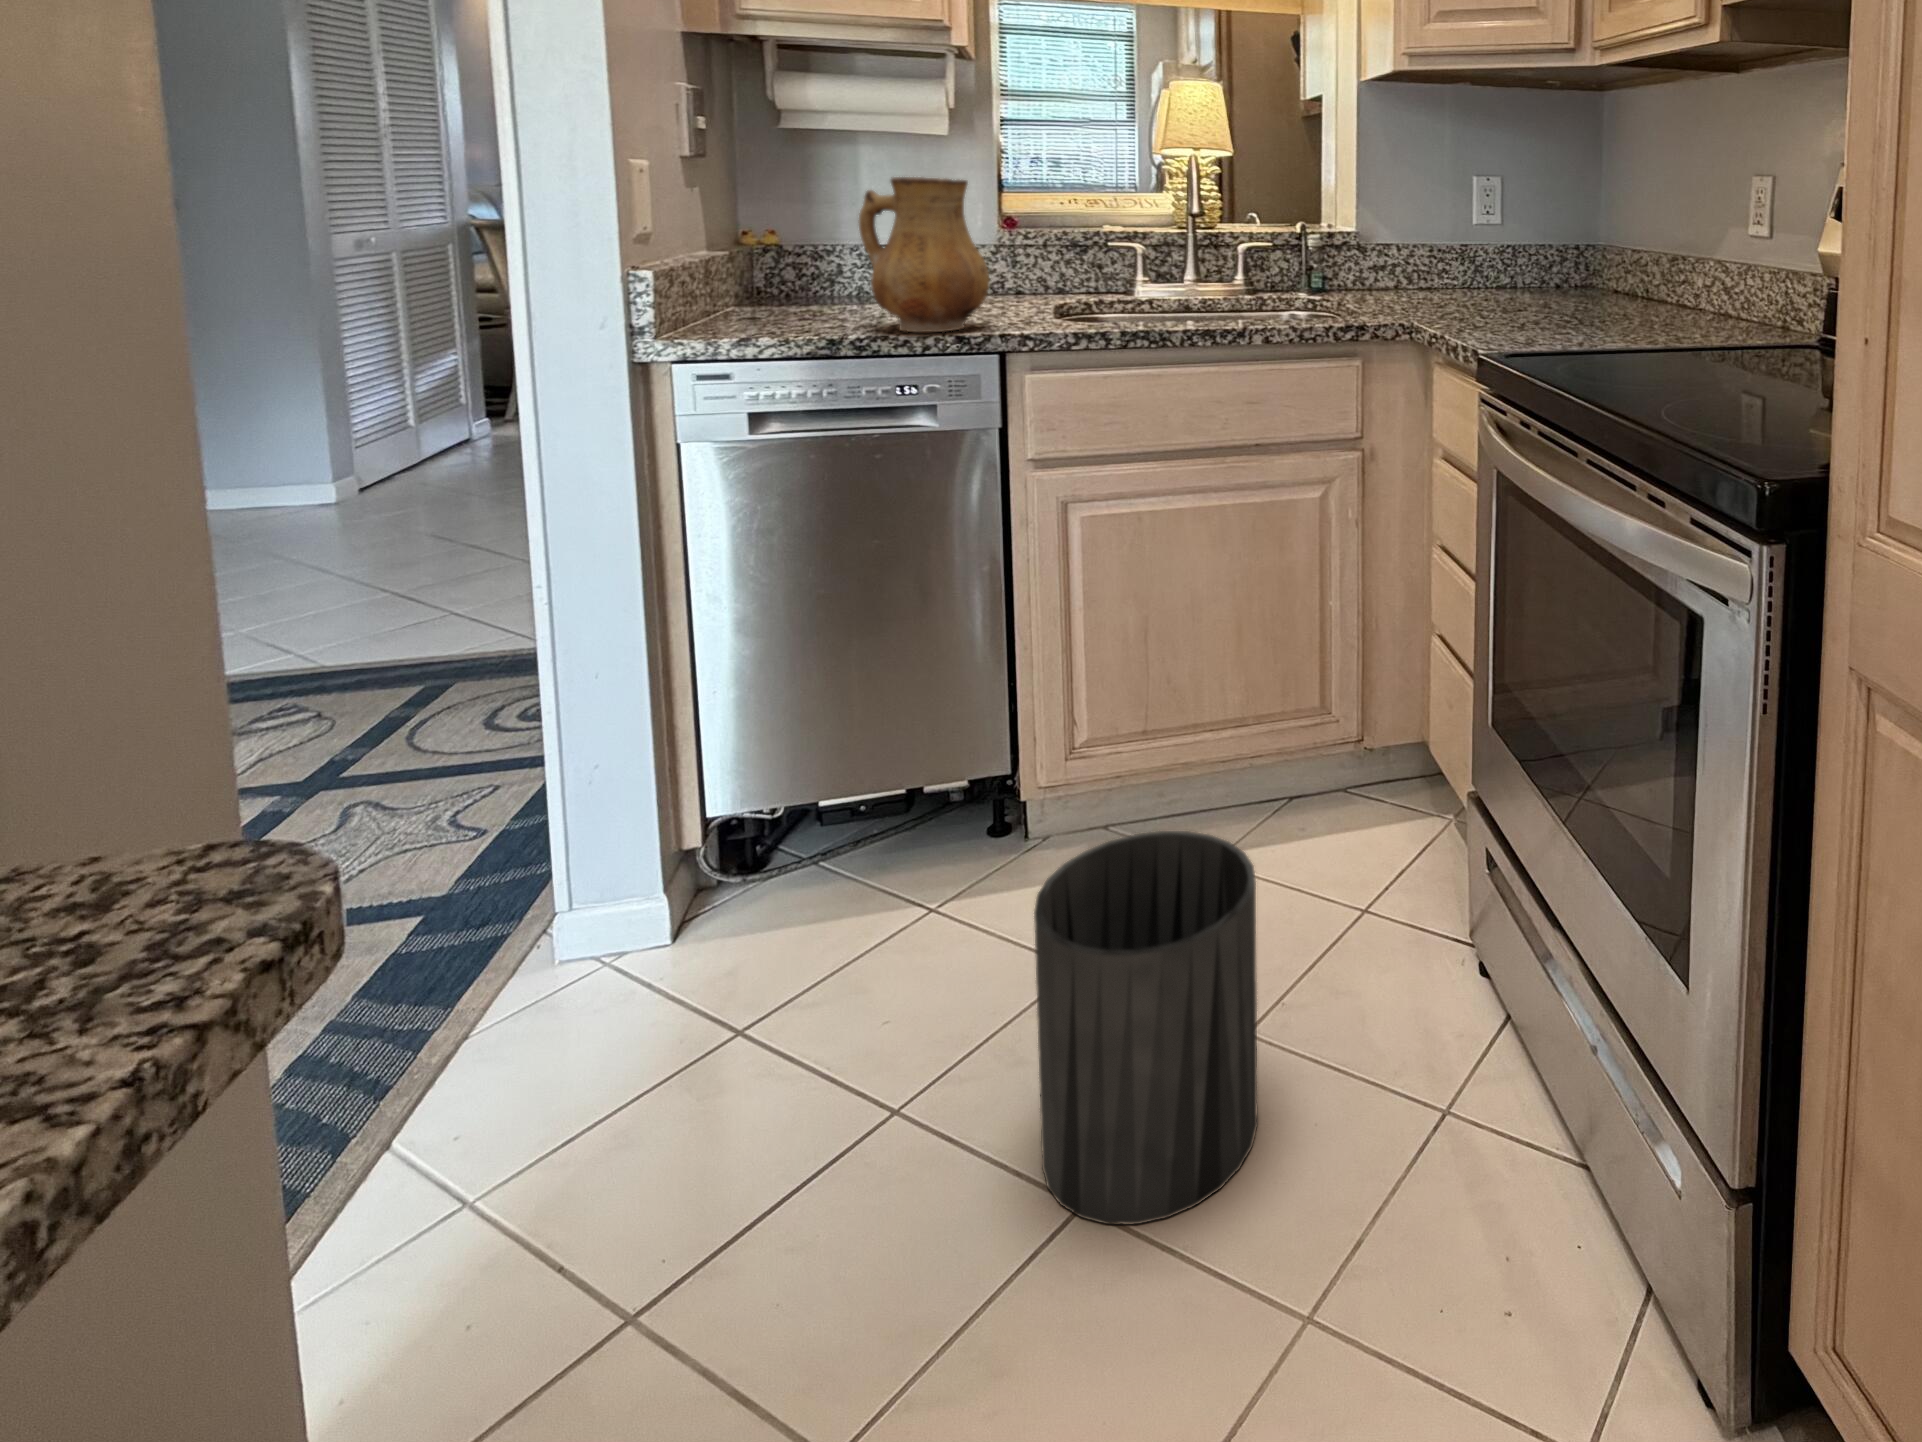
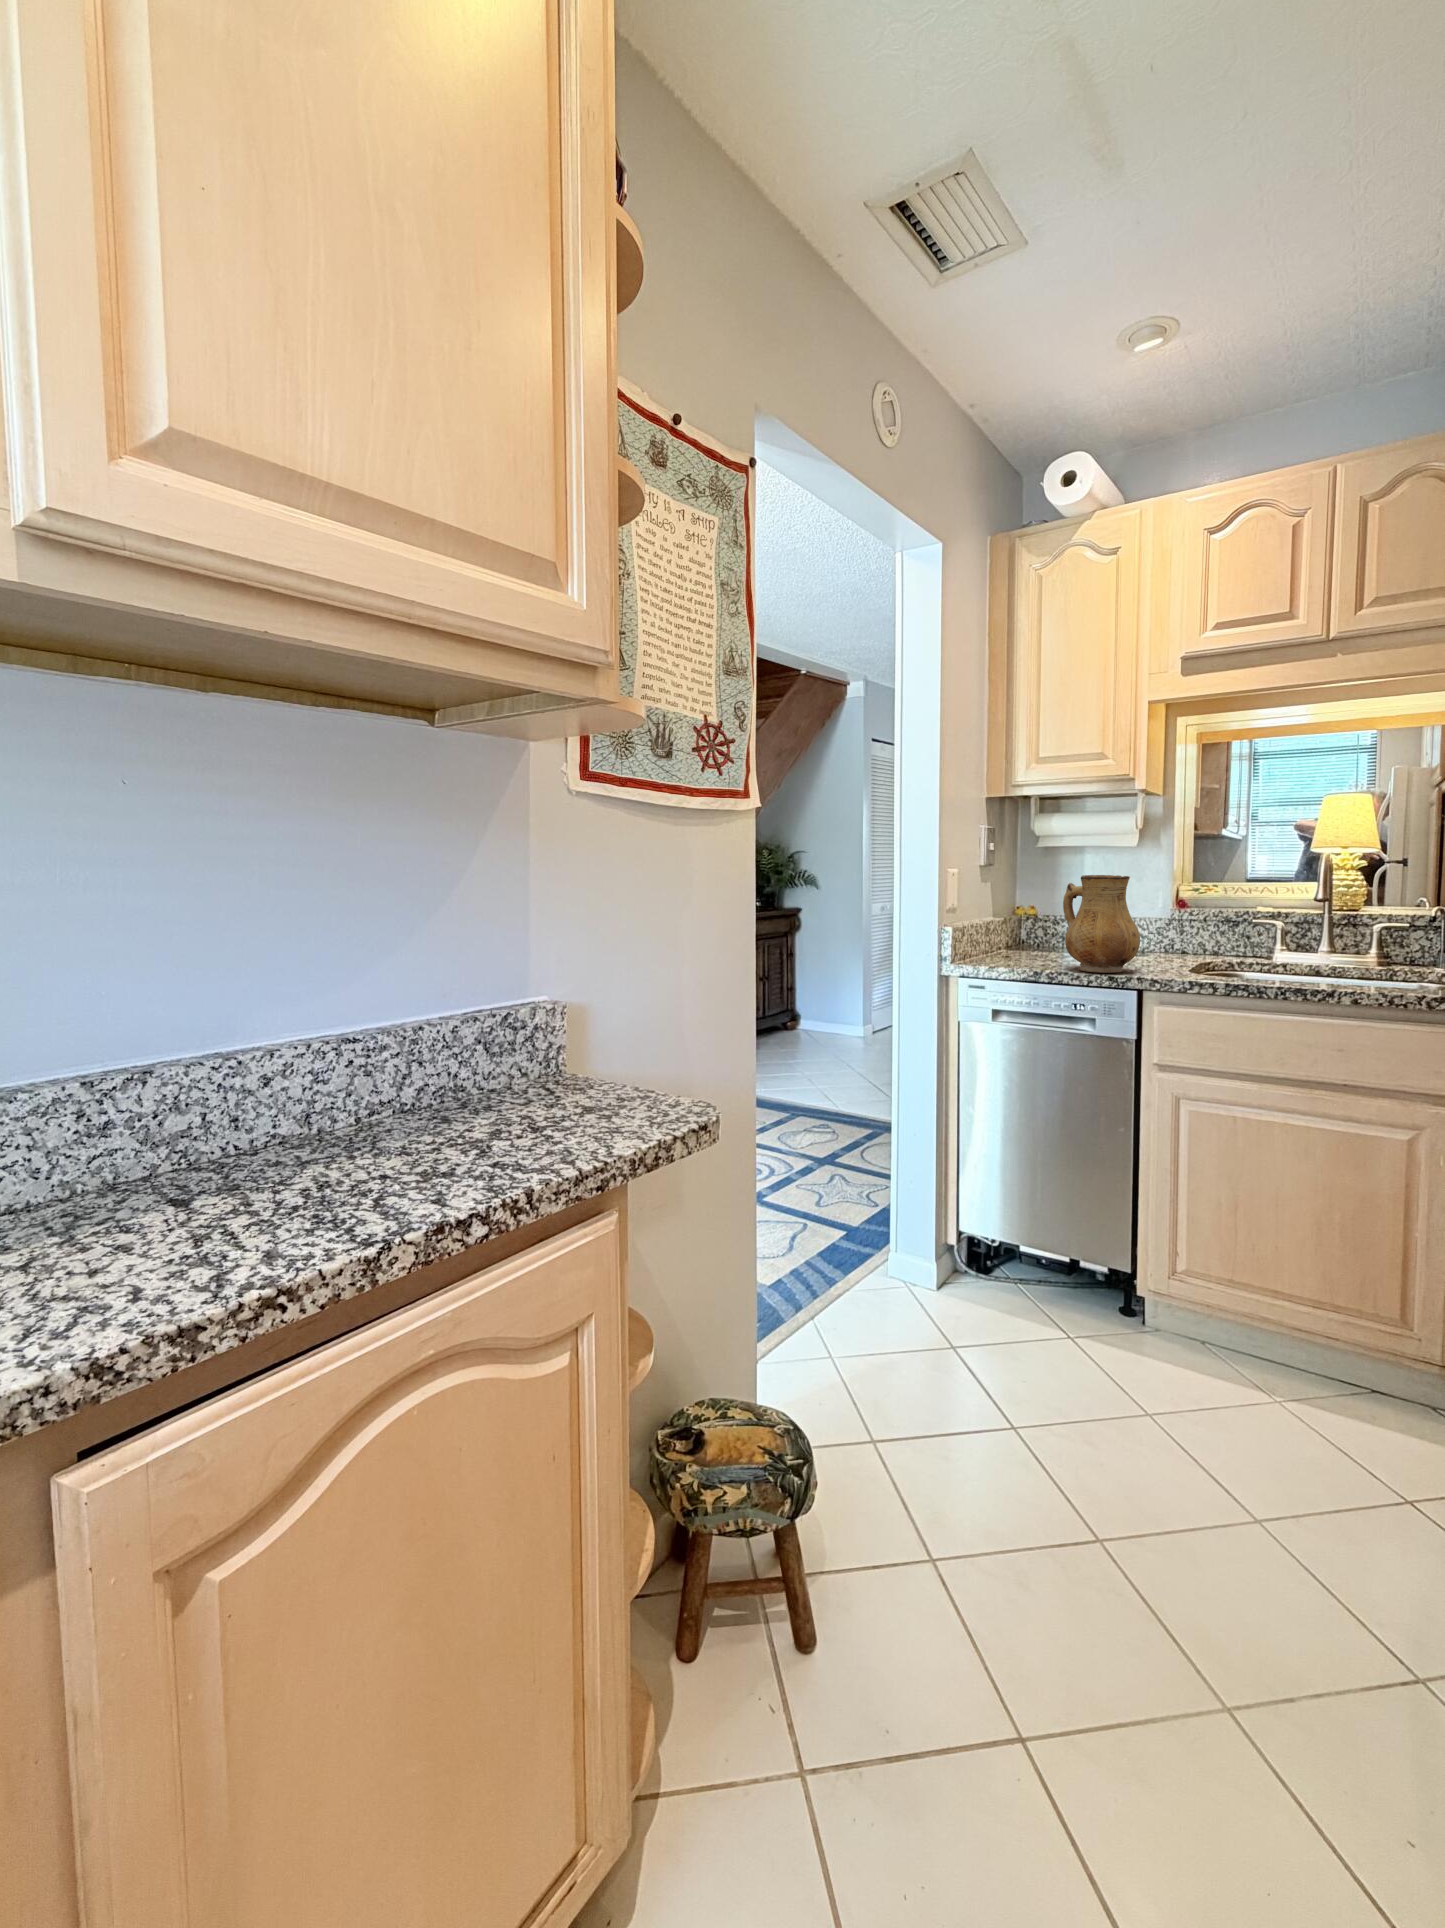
trash can: present [1034,831,1258,1224] -> none [1079,1319,1247,1592]

